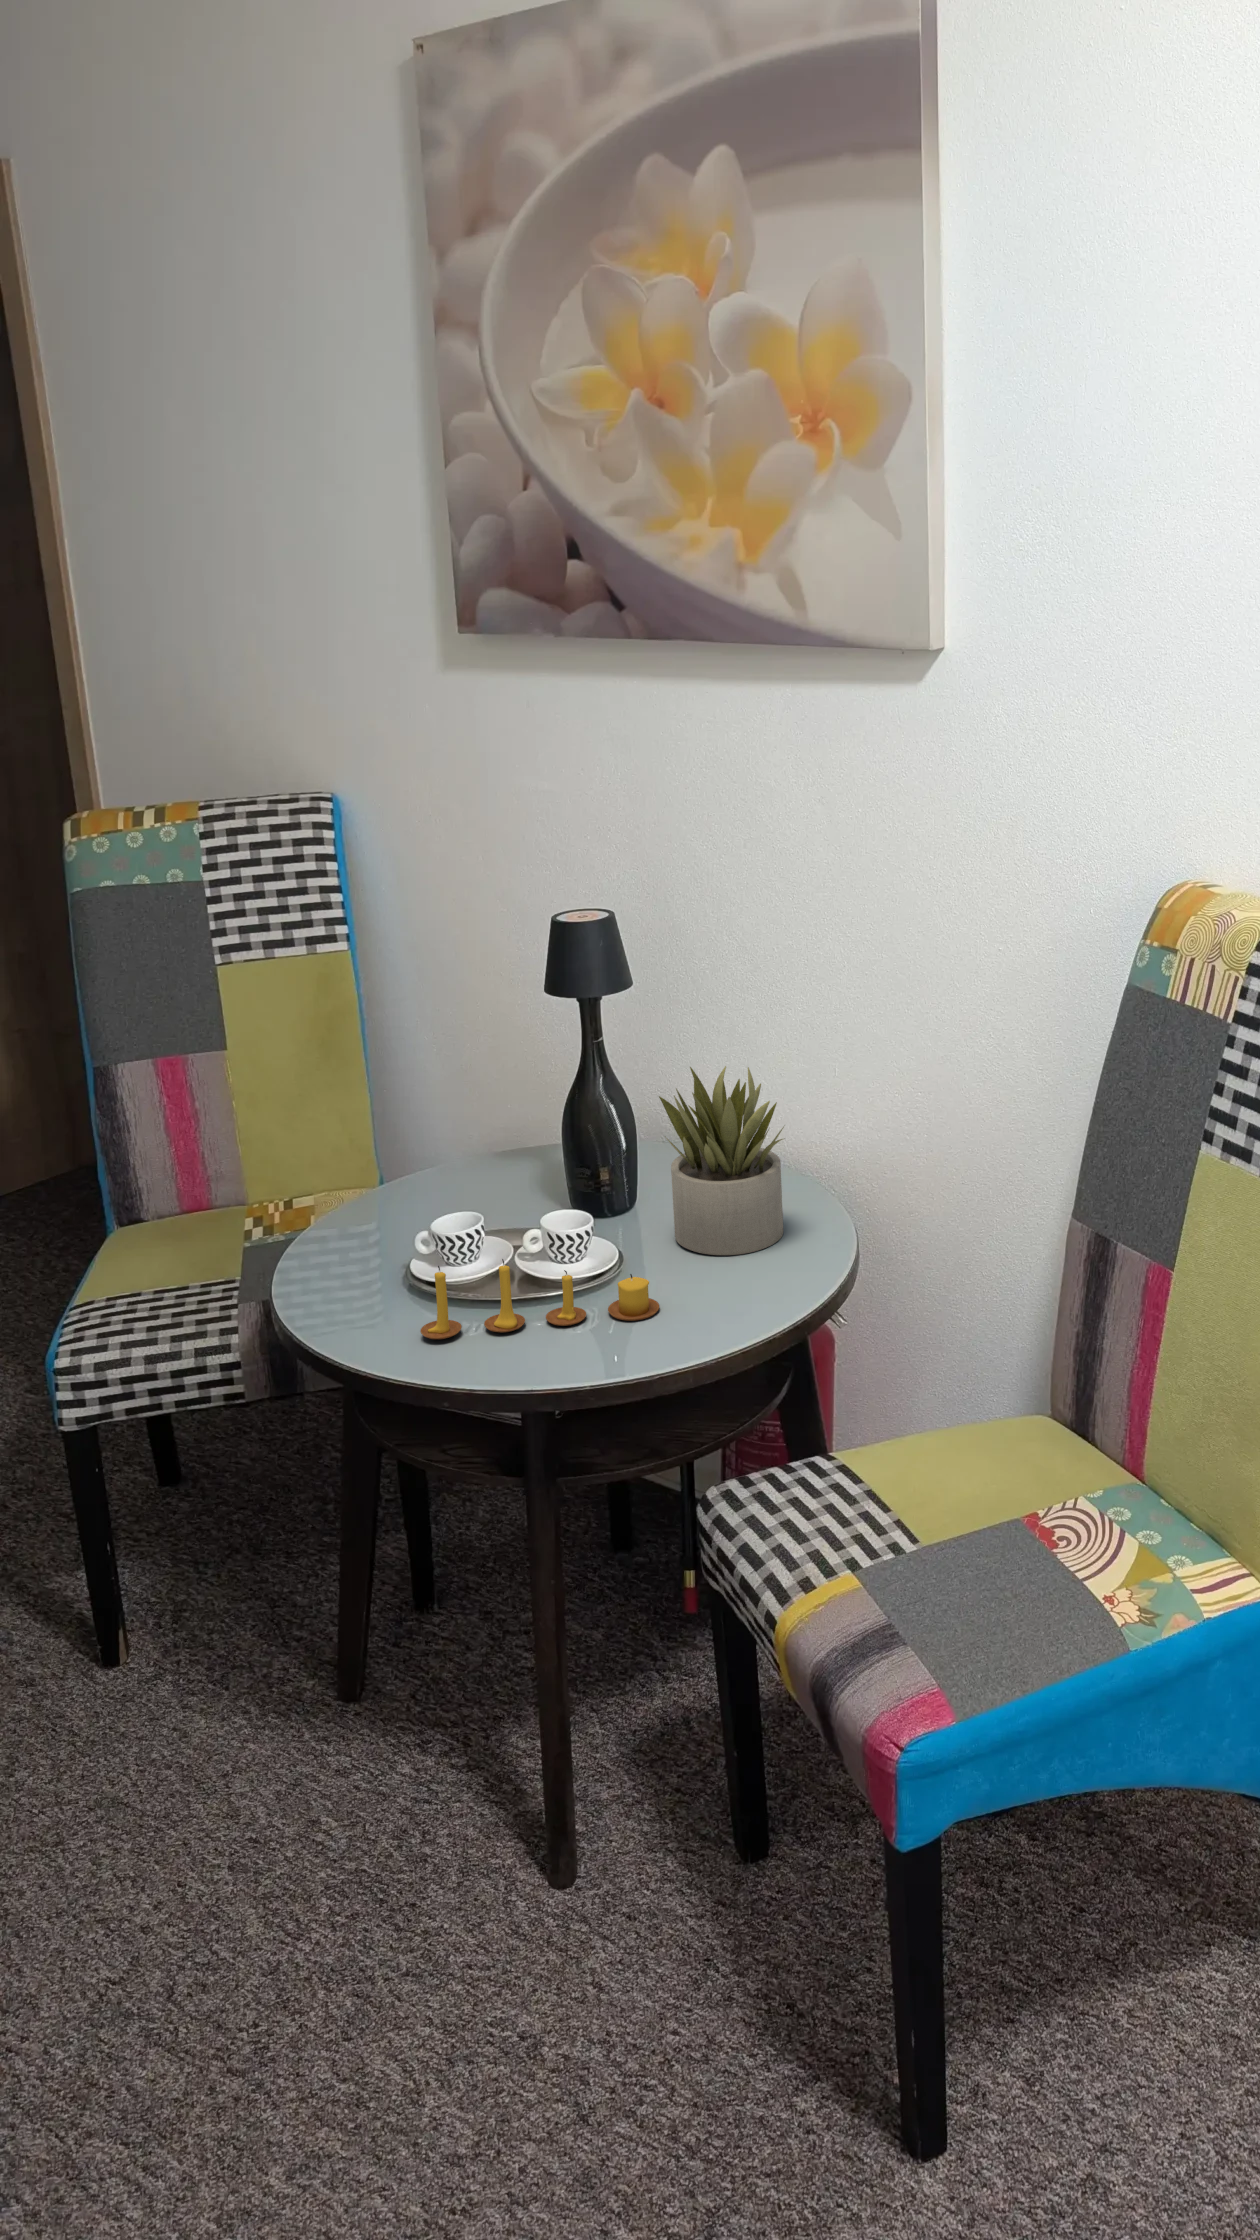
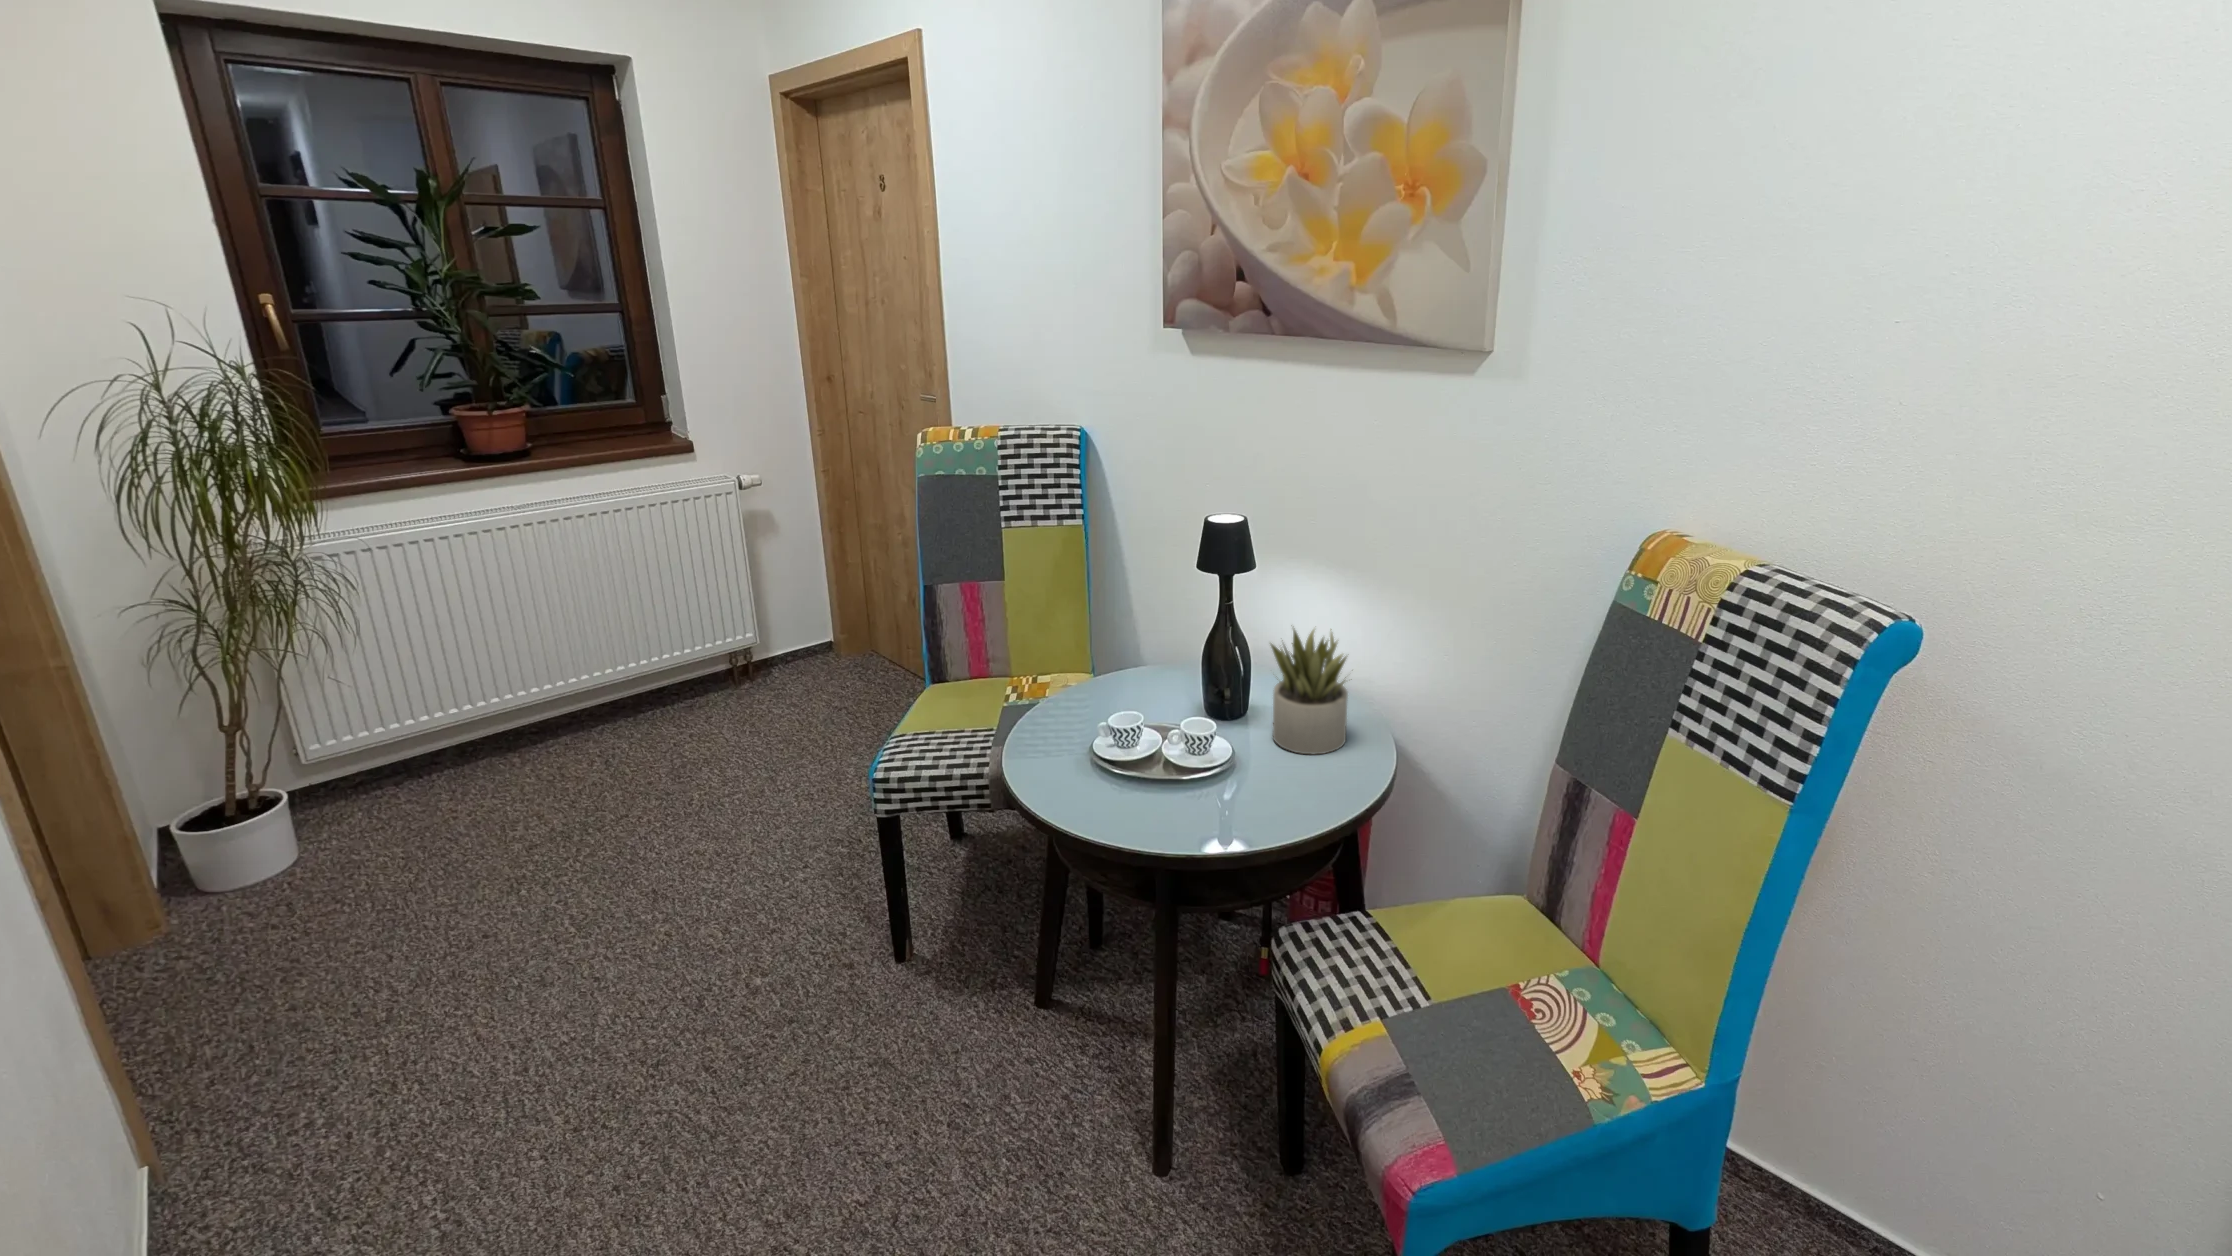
candle: present [420,1259,659,1339] -> none [1095,750,1258,800]

